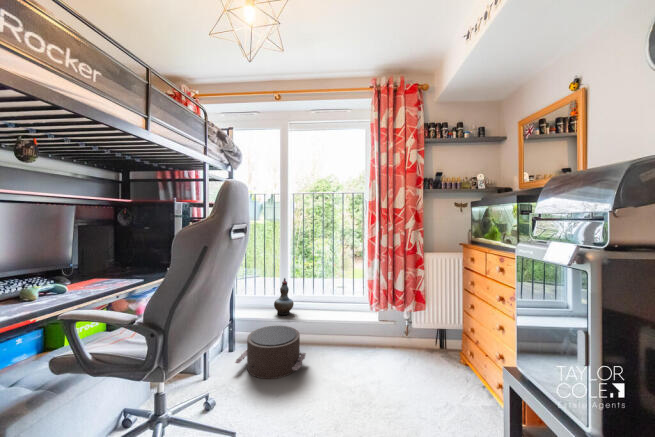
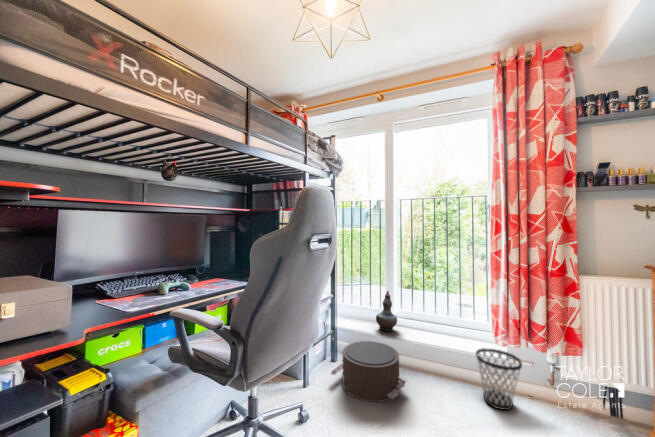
wastebasket: none [359,314,390,359] -> present [476,348,522,410]

